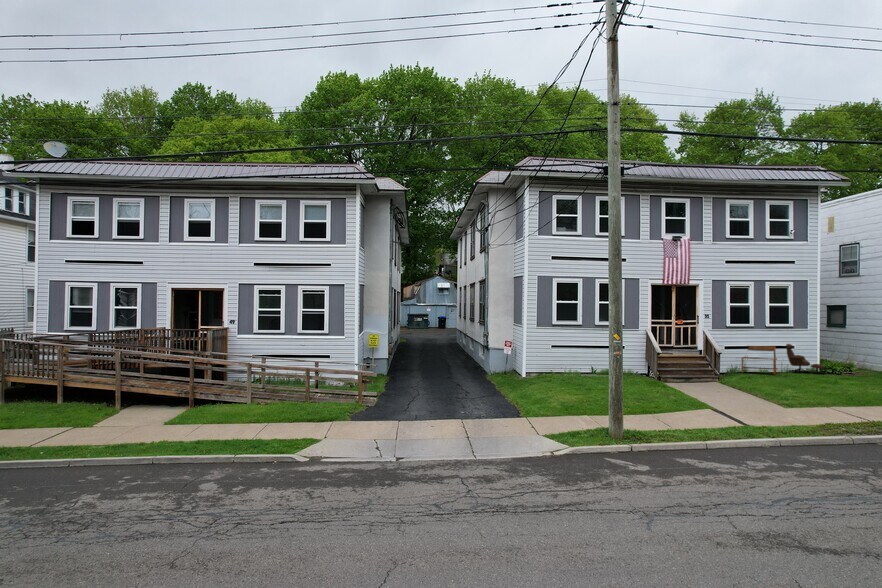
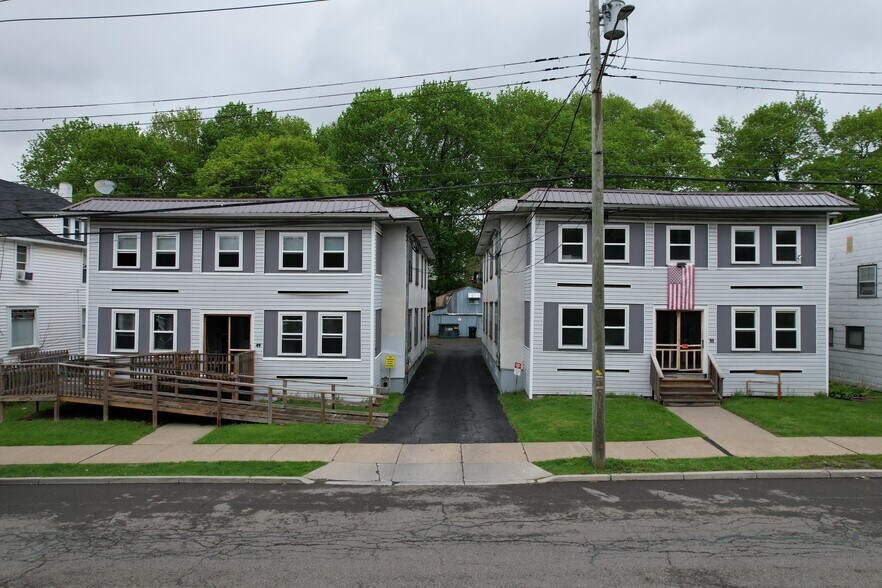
lounge chair: present [786,344,824,374] -> none [792,368,831,399]

